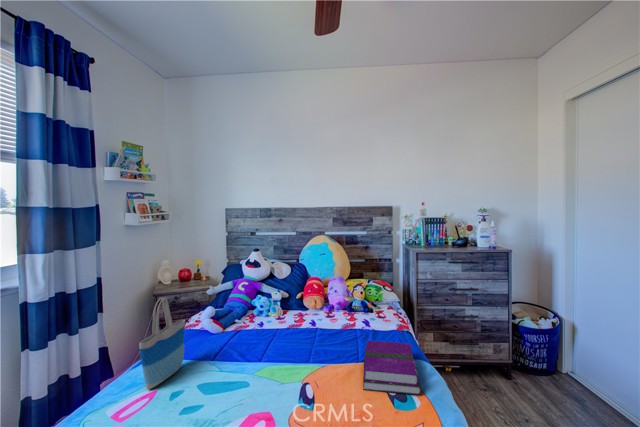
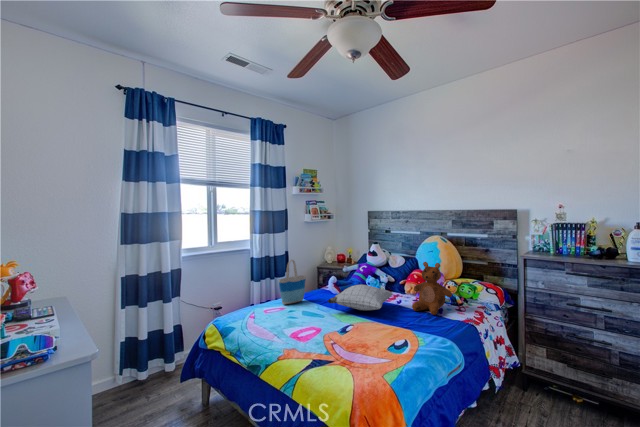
teddy bear: none [334,268,379,331] -> present [412,262,452,315]
pillow: none [250,314,337,360] -> present [328,285,393,310]
hardback book: present [363,340,421,395] -> none [380,313,439,347]

